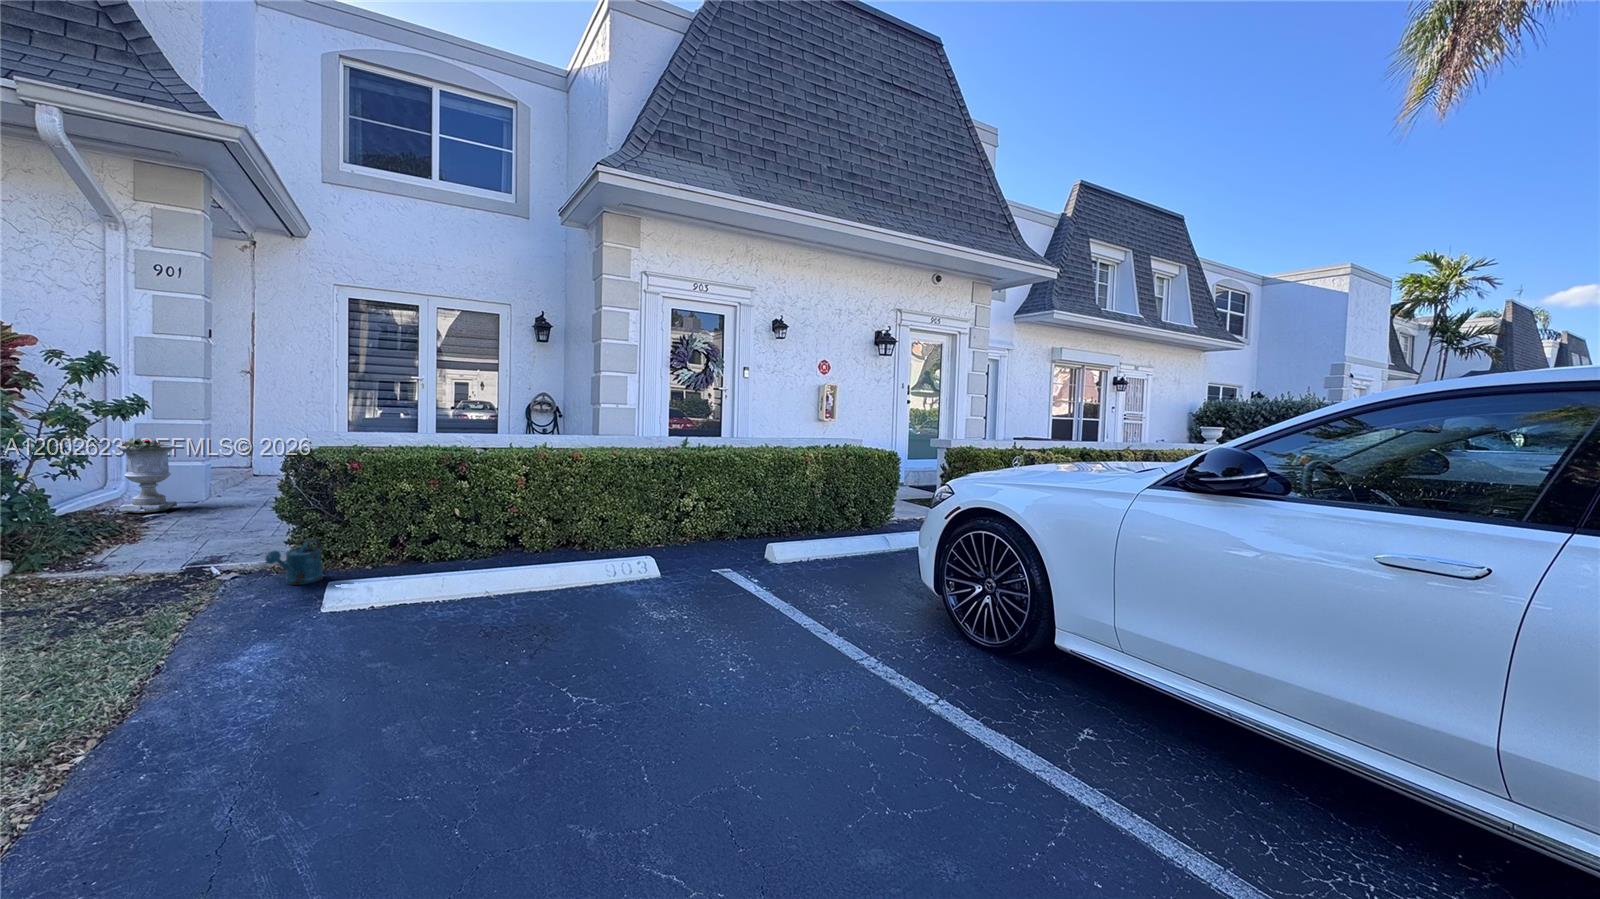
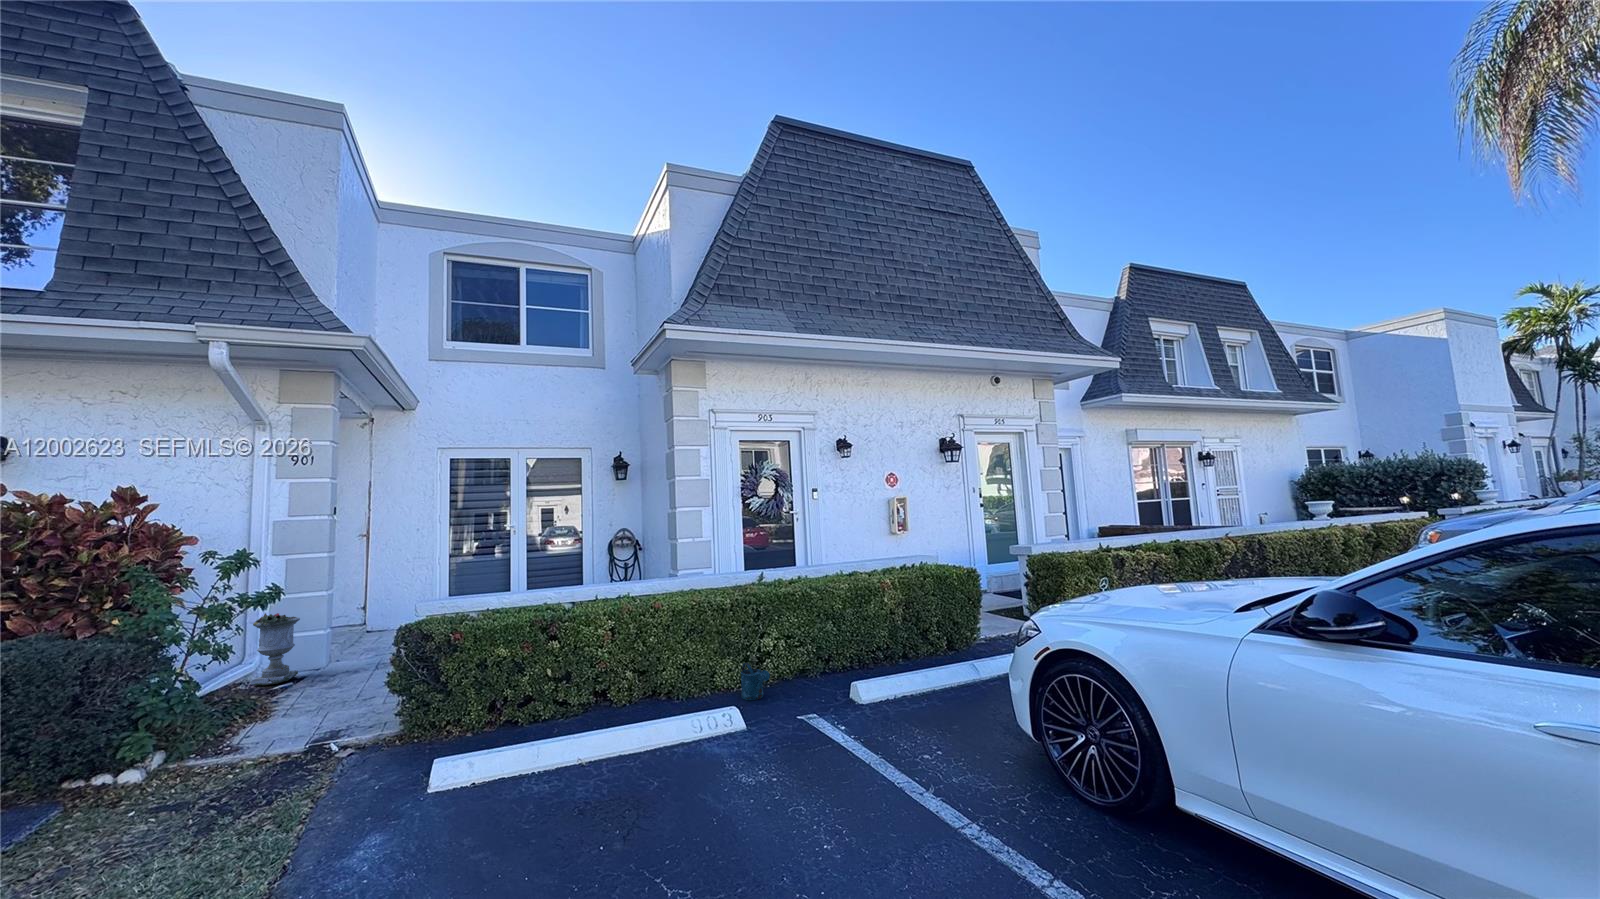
watering can: present [265,540,323,585] -> present [741,663,770,700]

